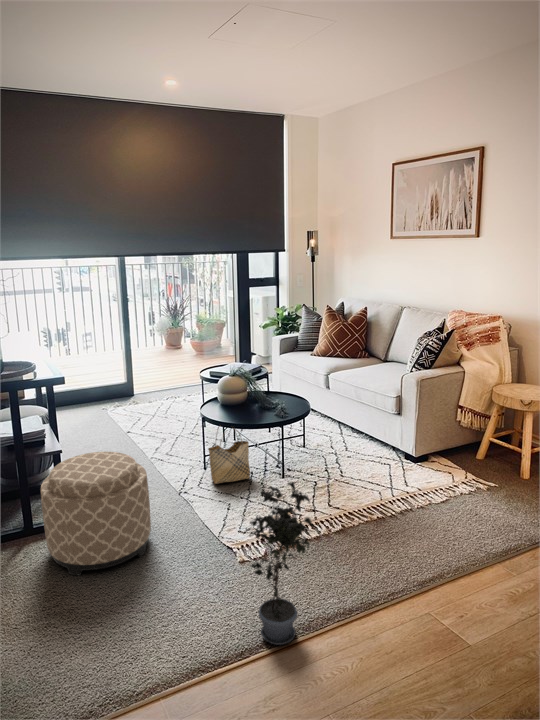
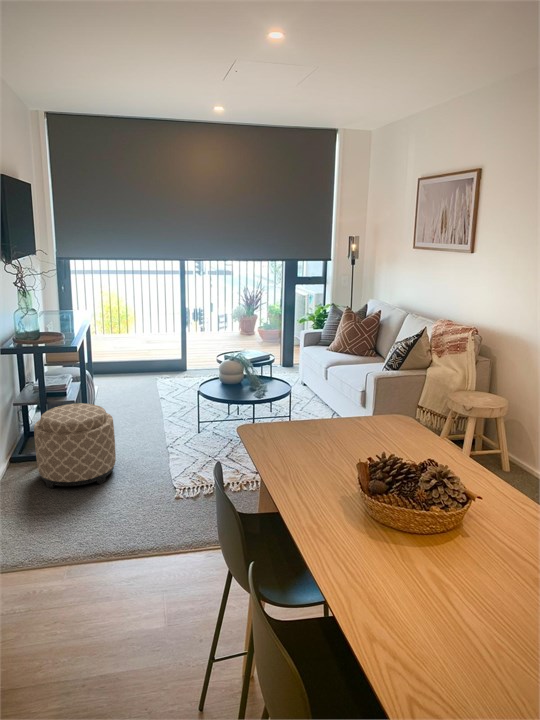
woven basket: present [208,427,250,484] -> none [186,396,222,444]
potted plant: present [244,482,314,645] -> none [118,436,172,555]

